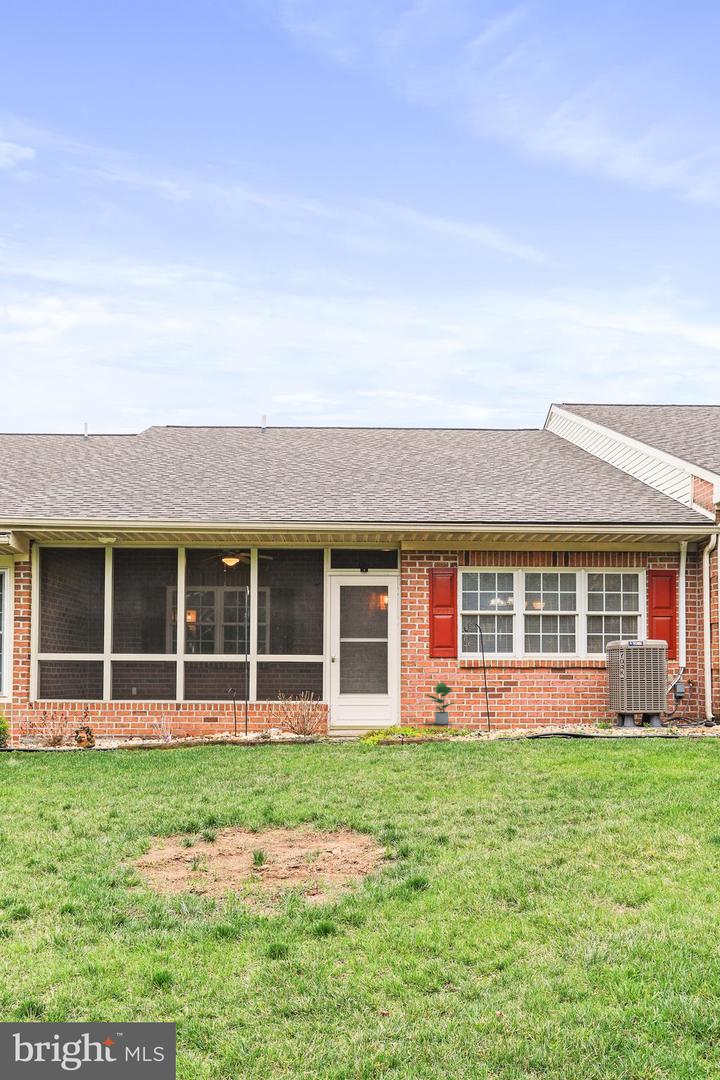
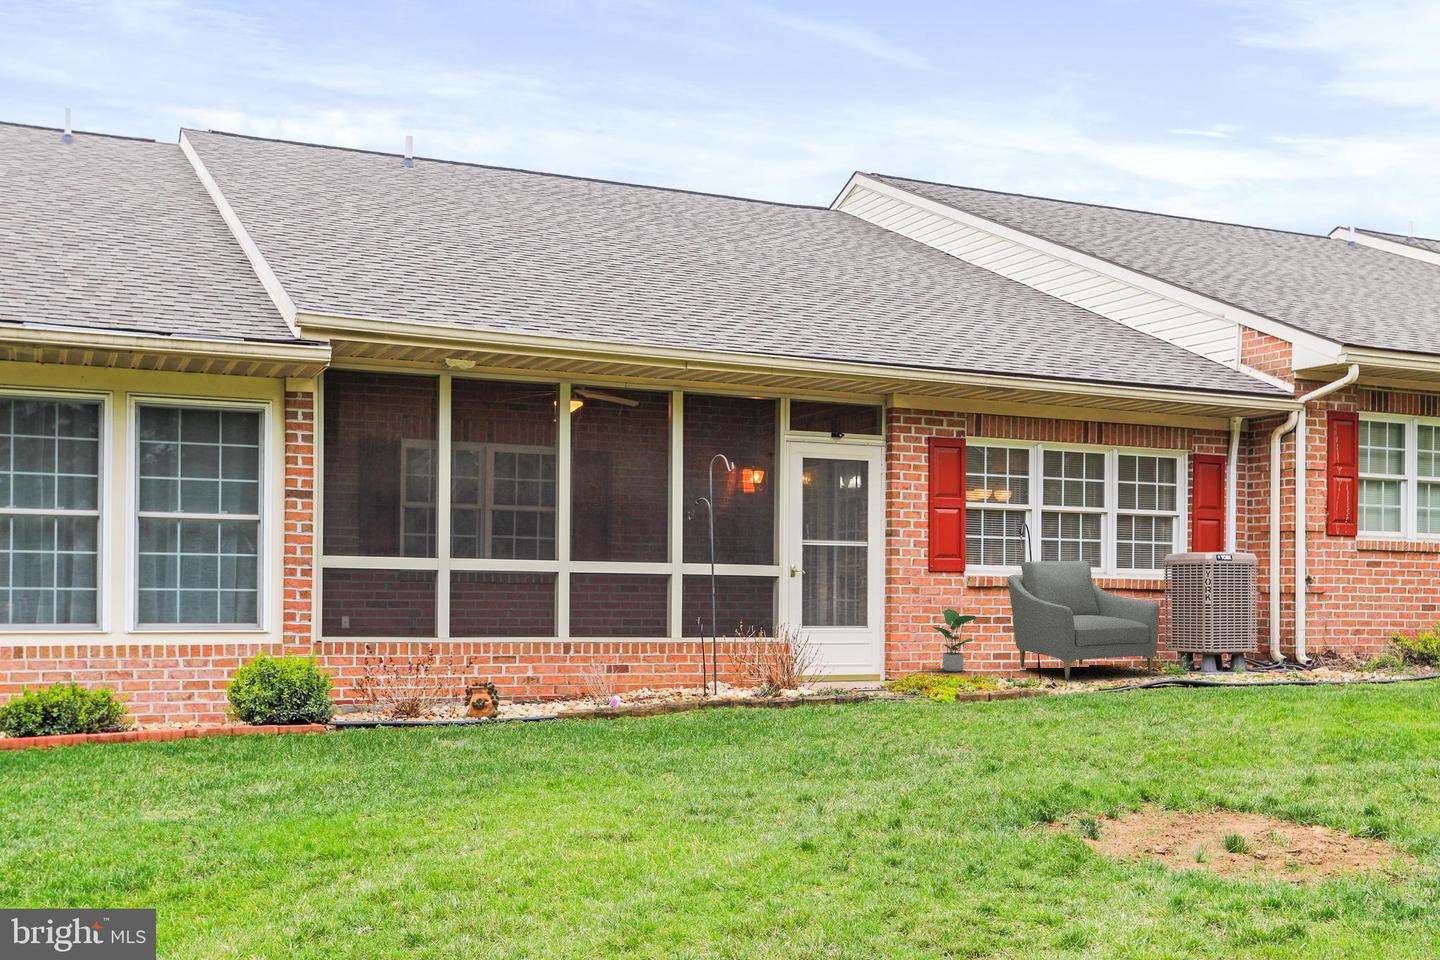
chair: none [485,649,575,731] -> present [1007,561,1160,680]

